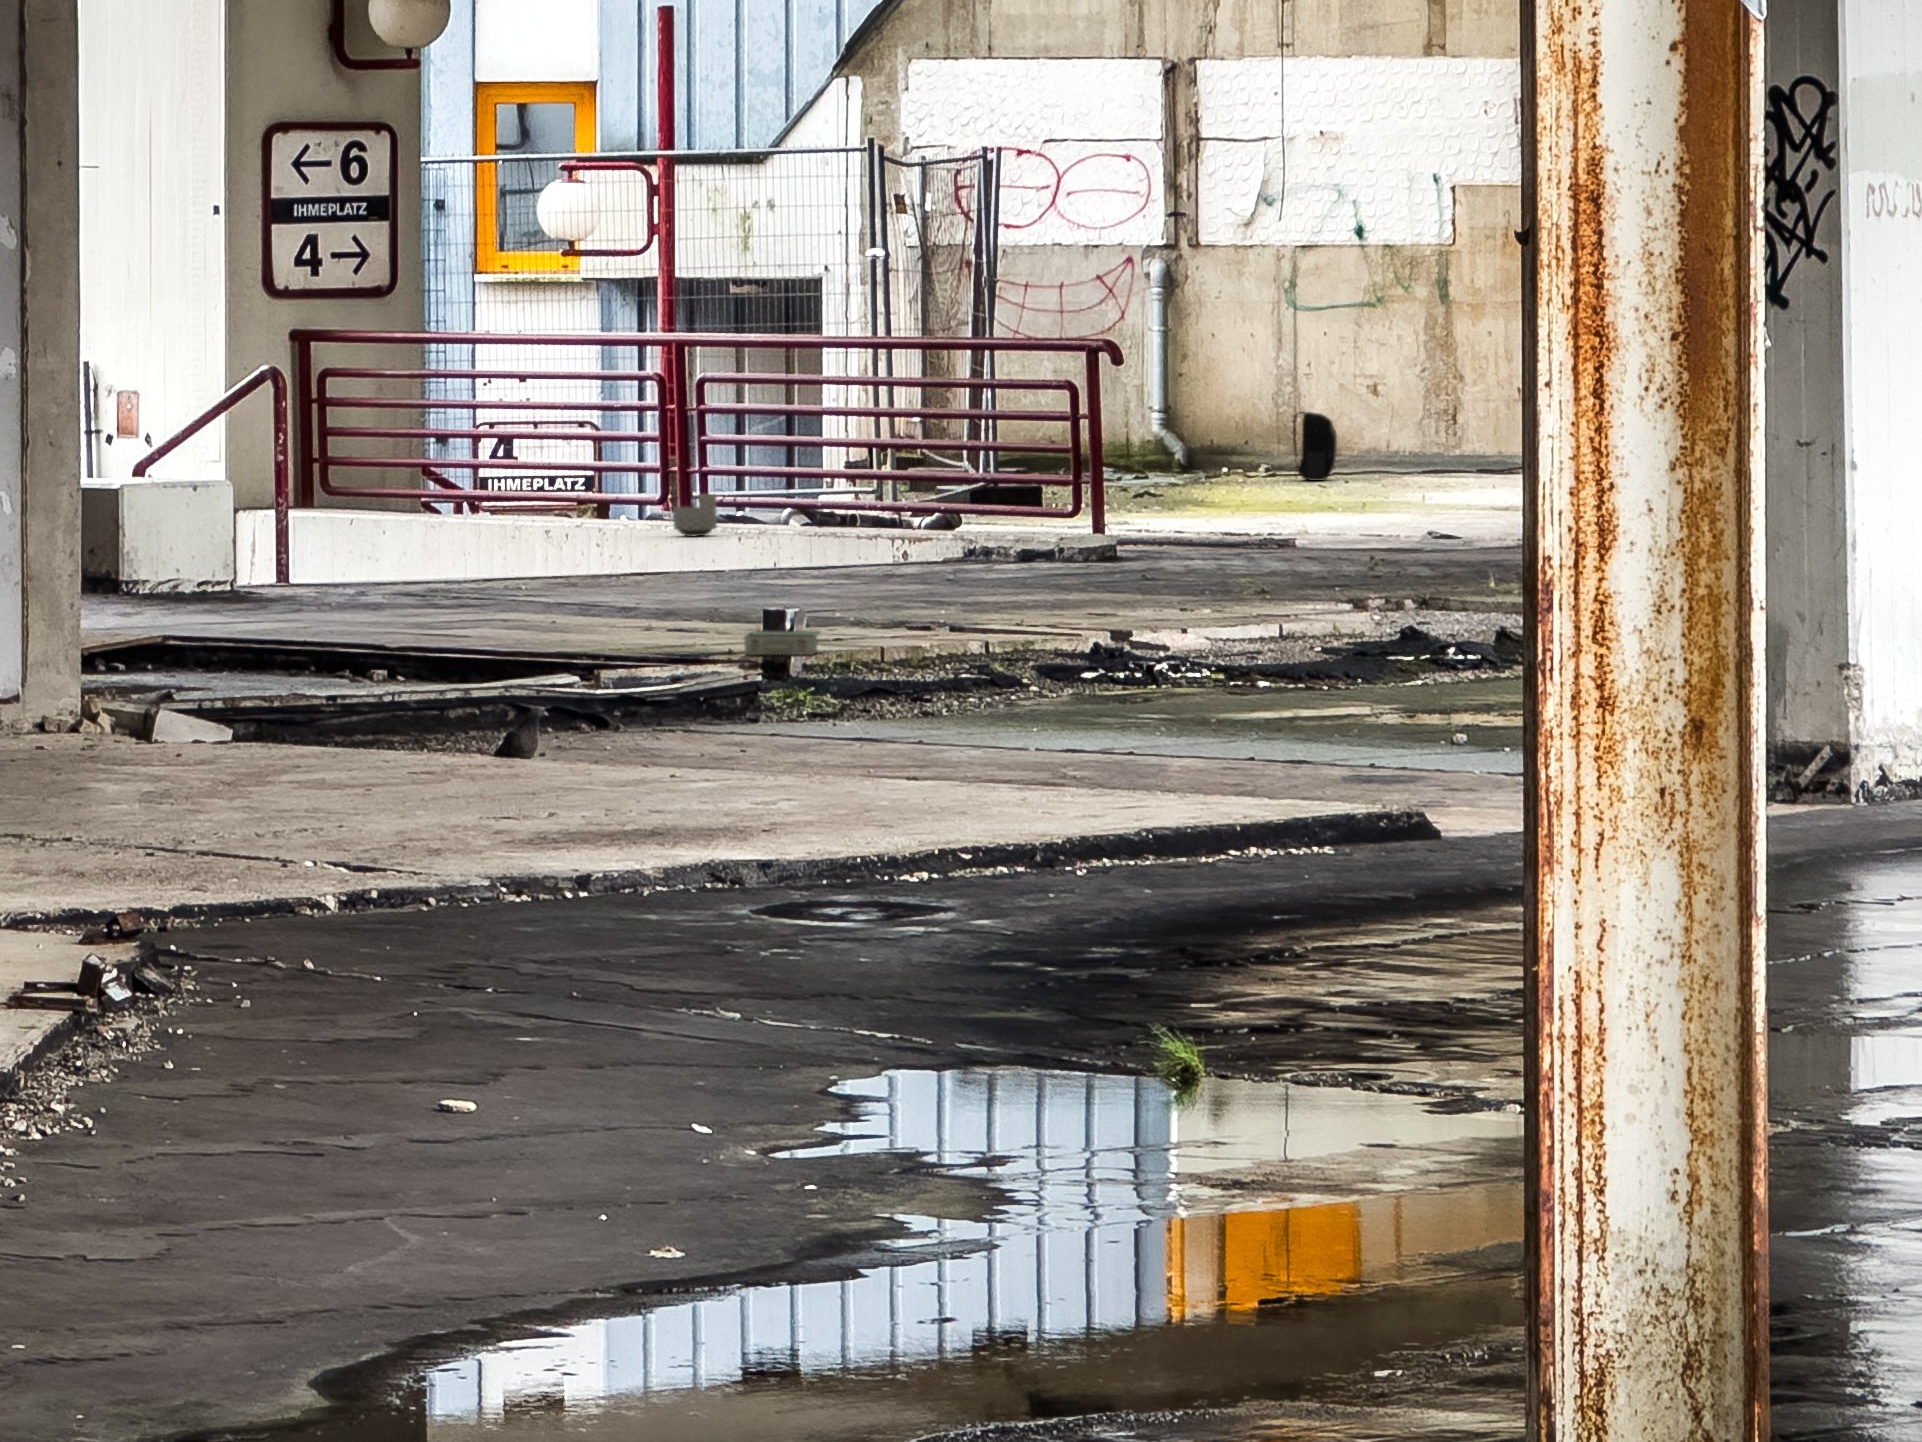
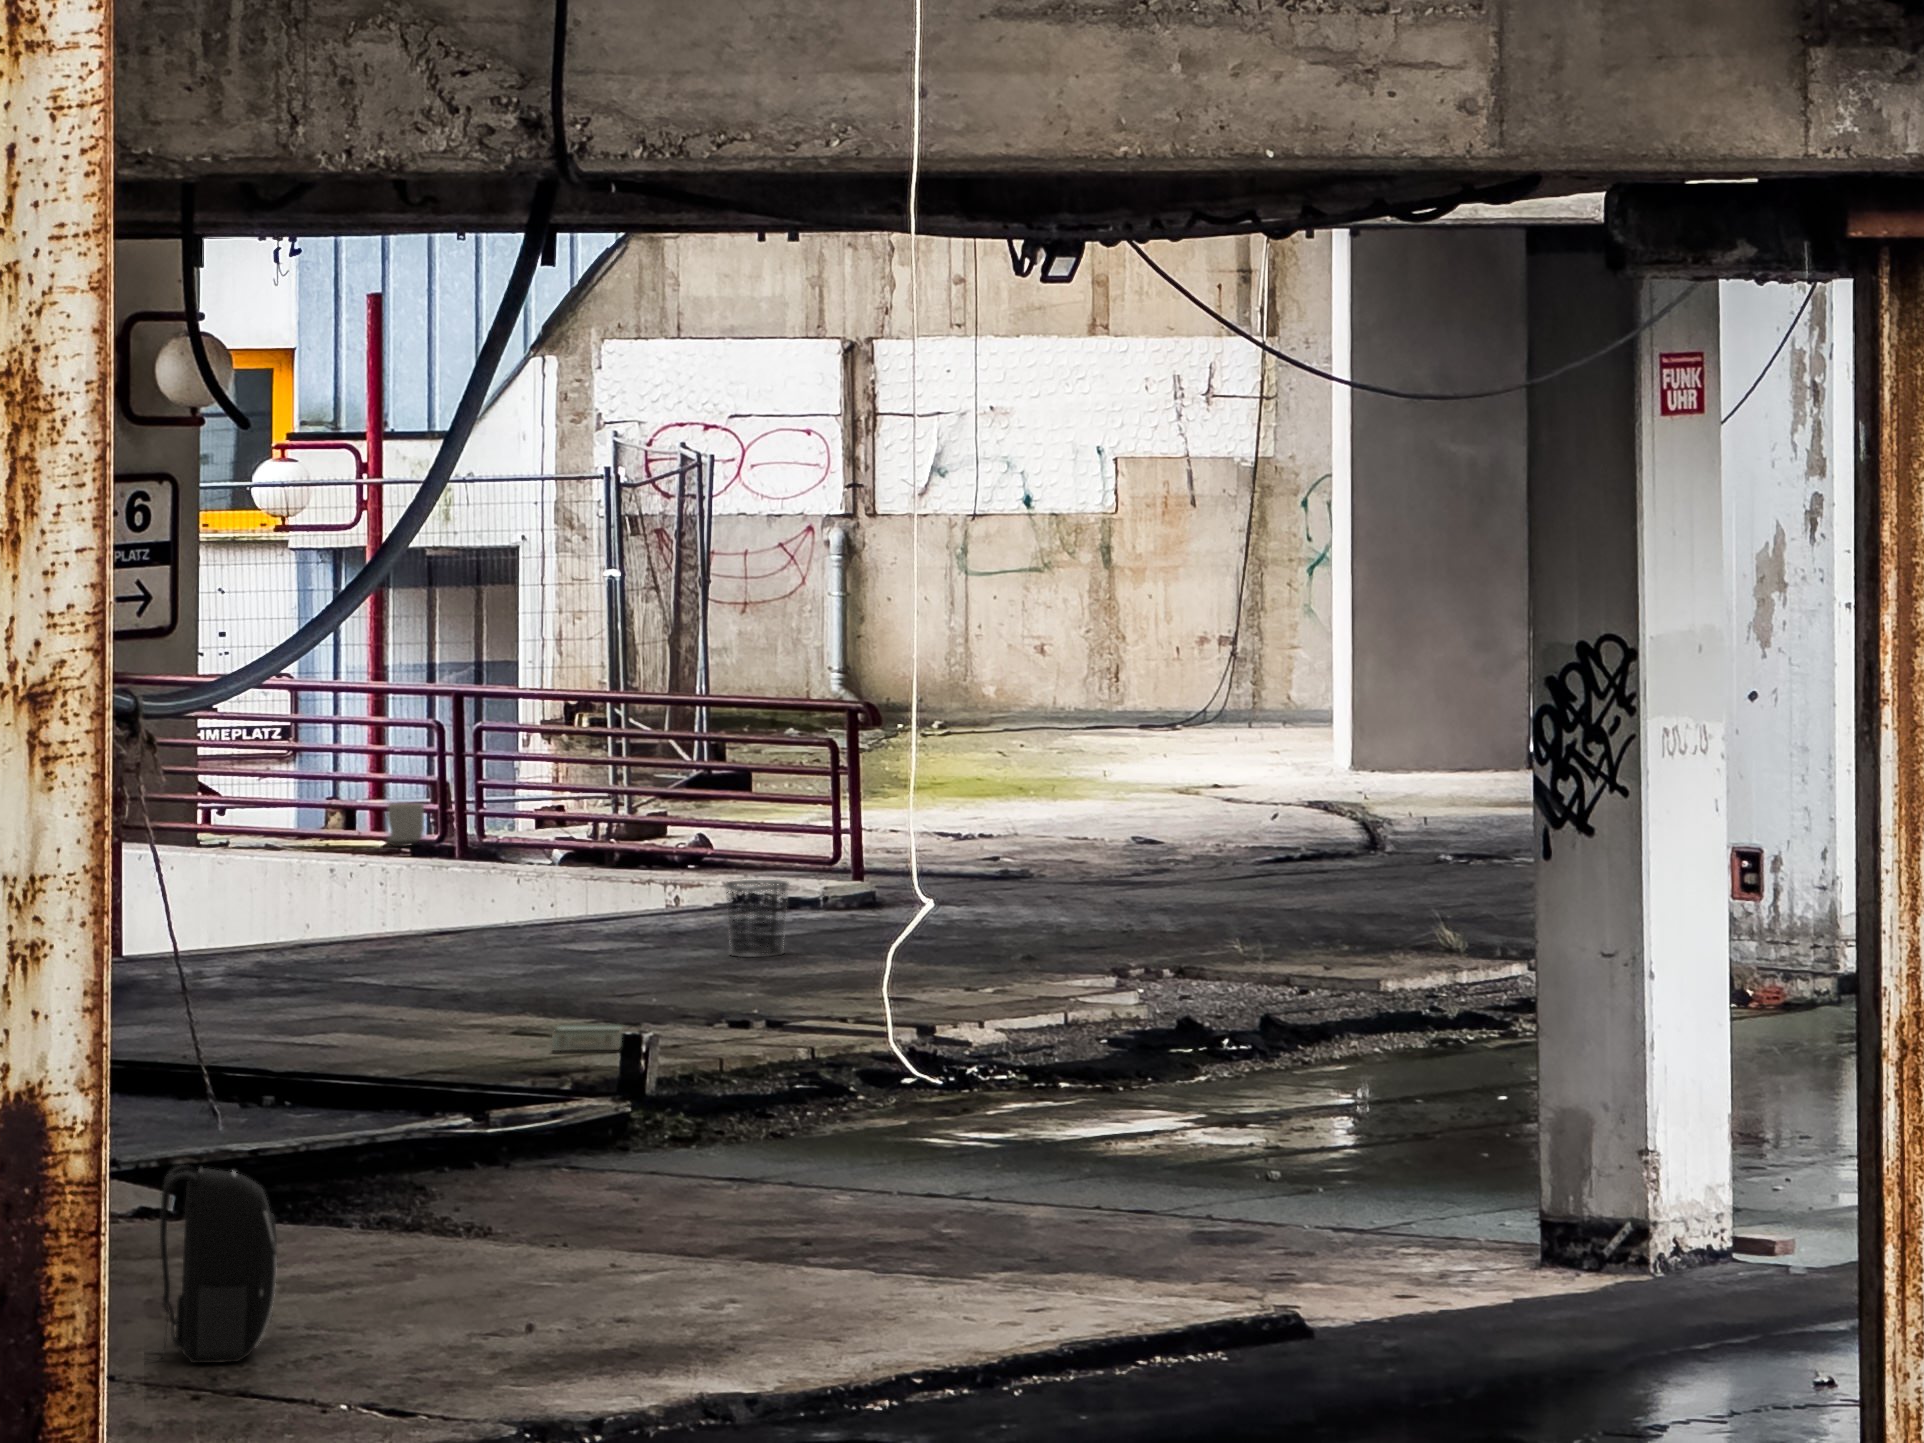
backpack: present [1293,412,1337,481] -> present [160,1165,277,1363]
waste bin: none [963,522,1032,599] -> present [725,880,789,957]

